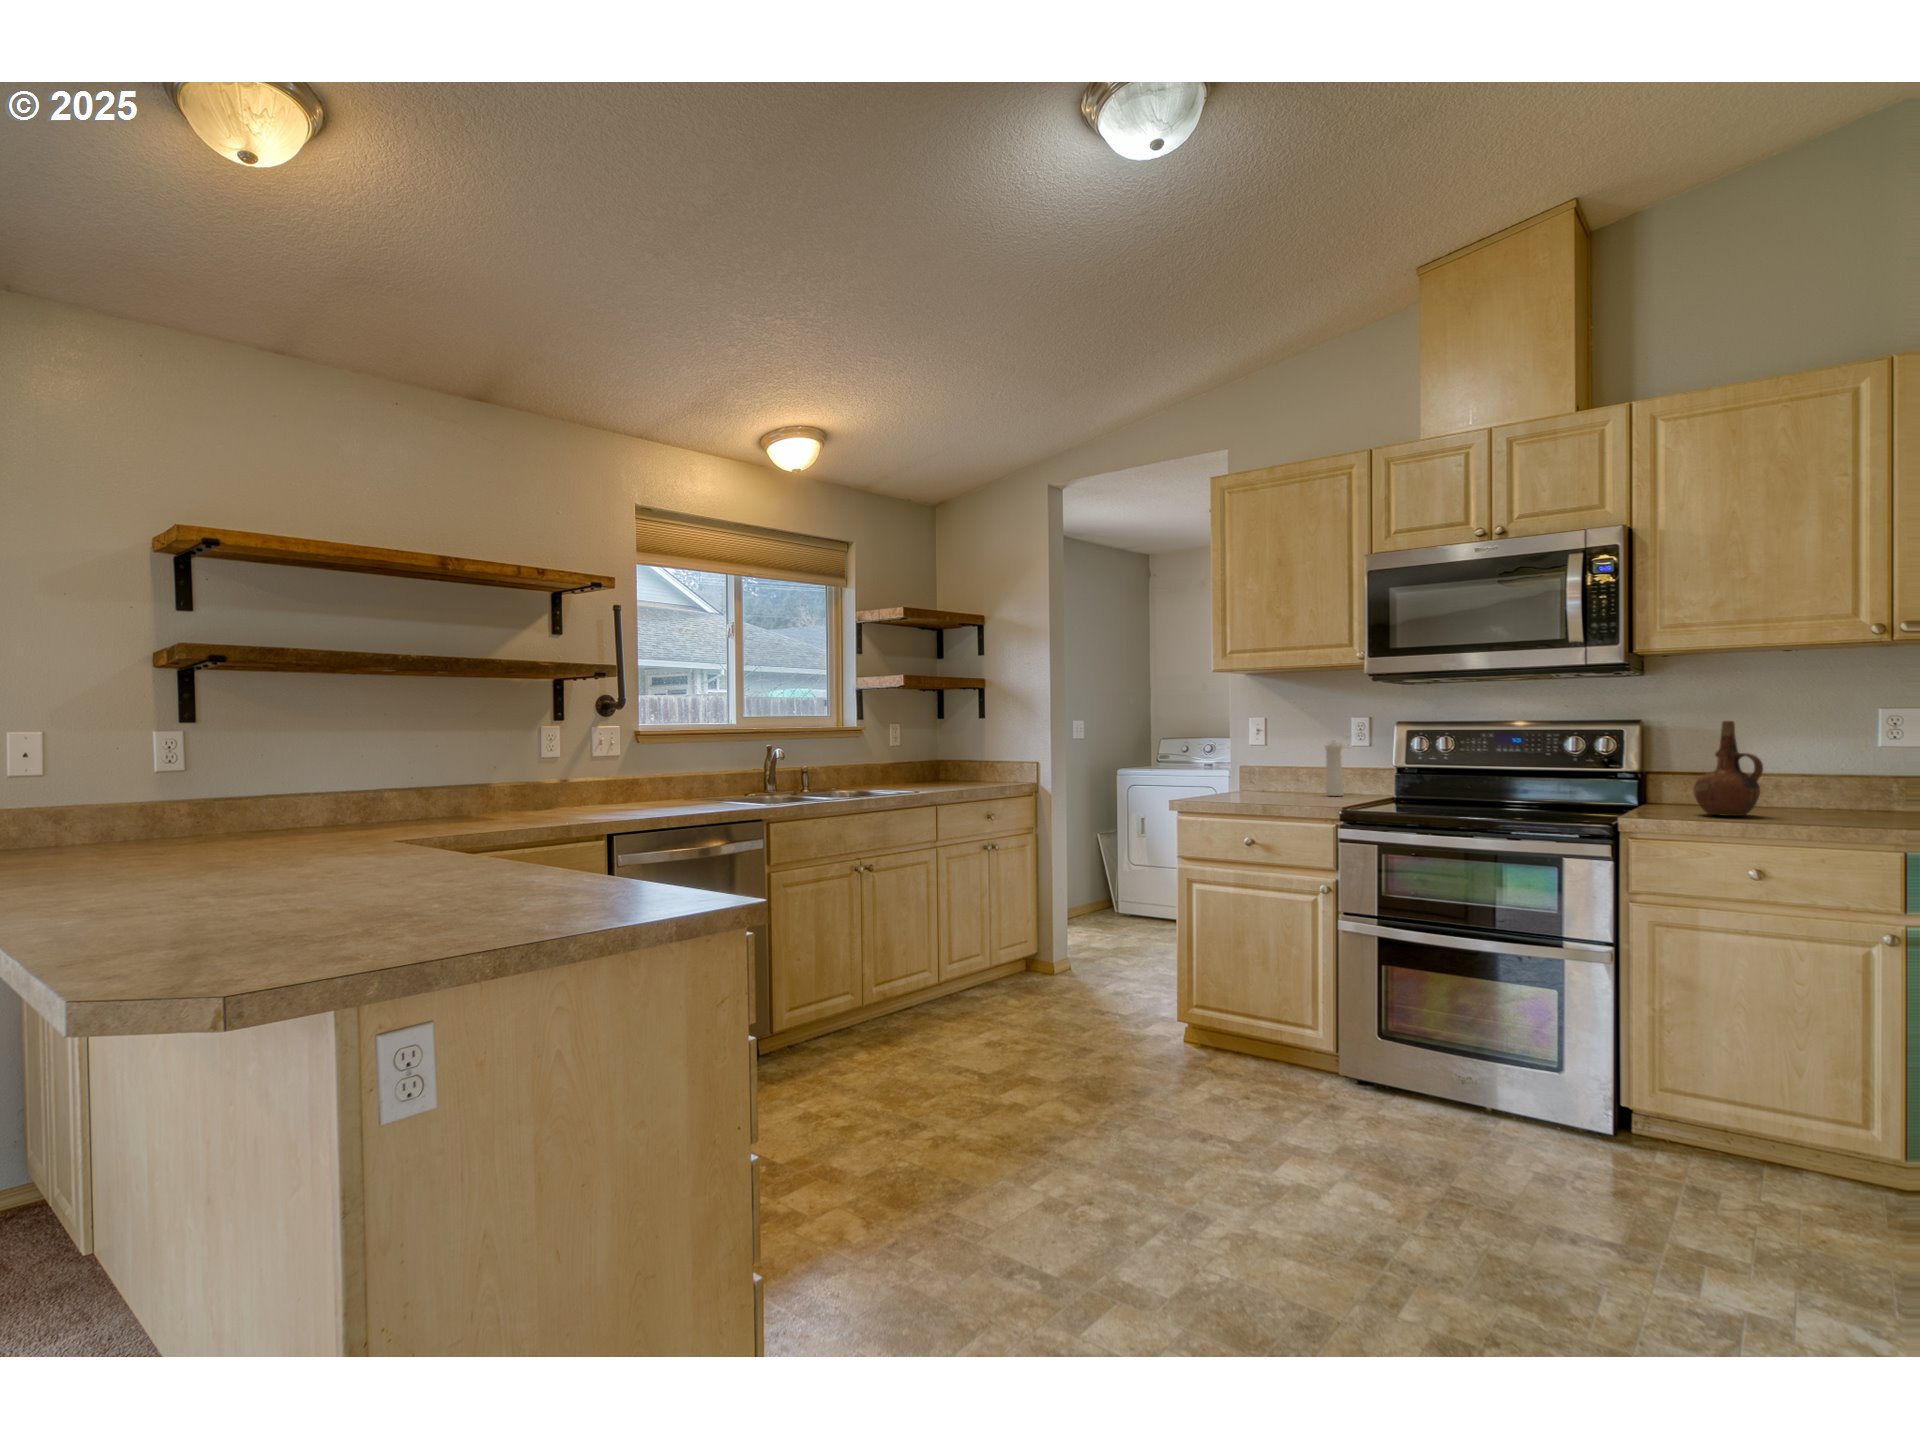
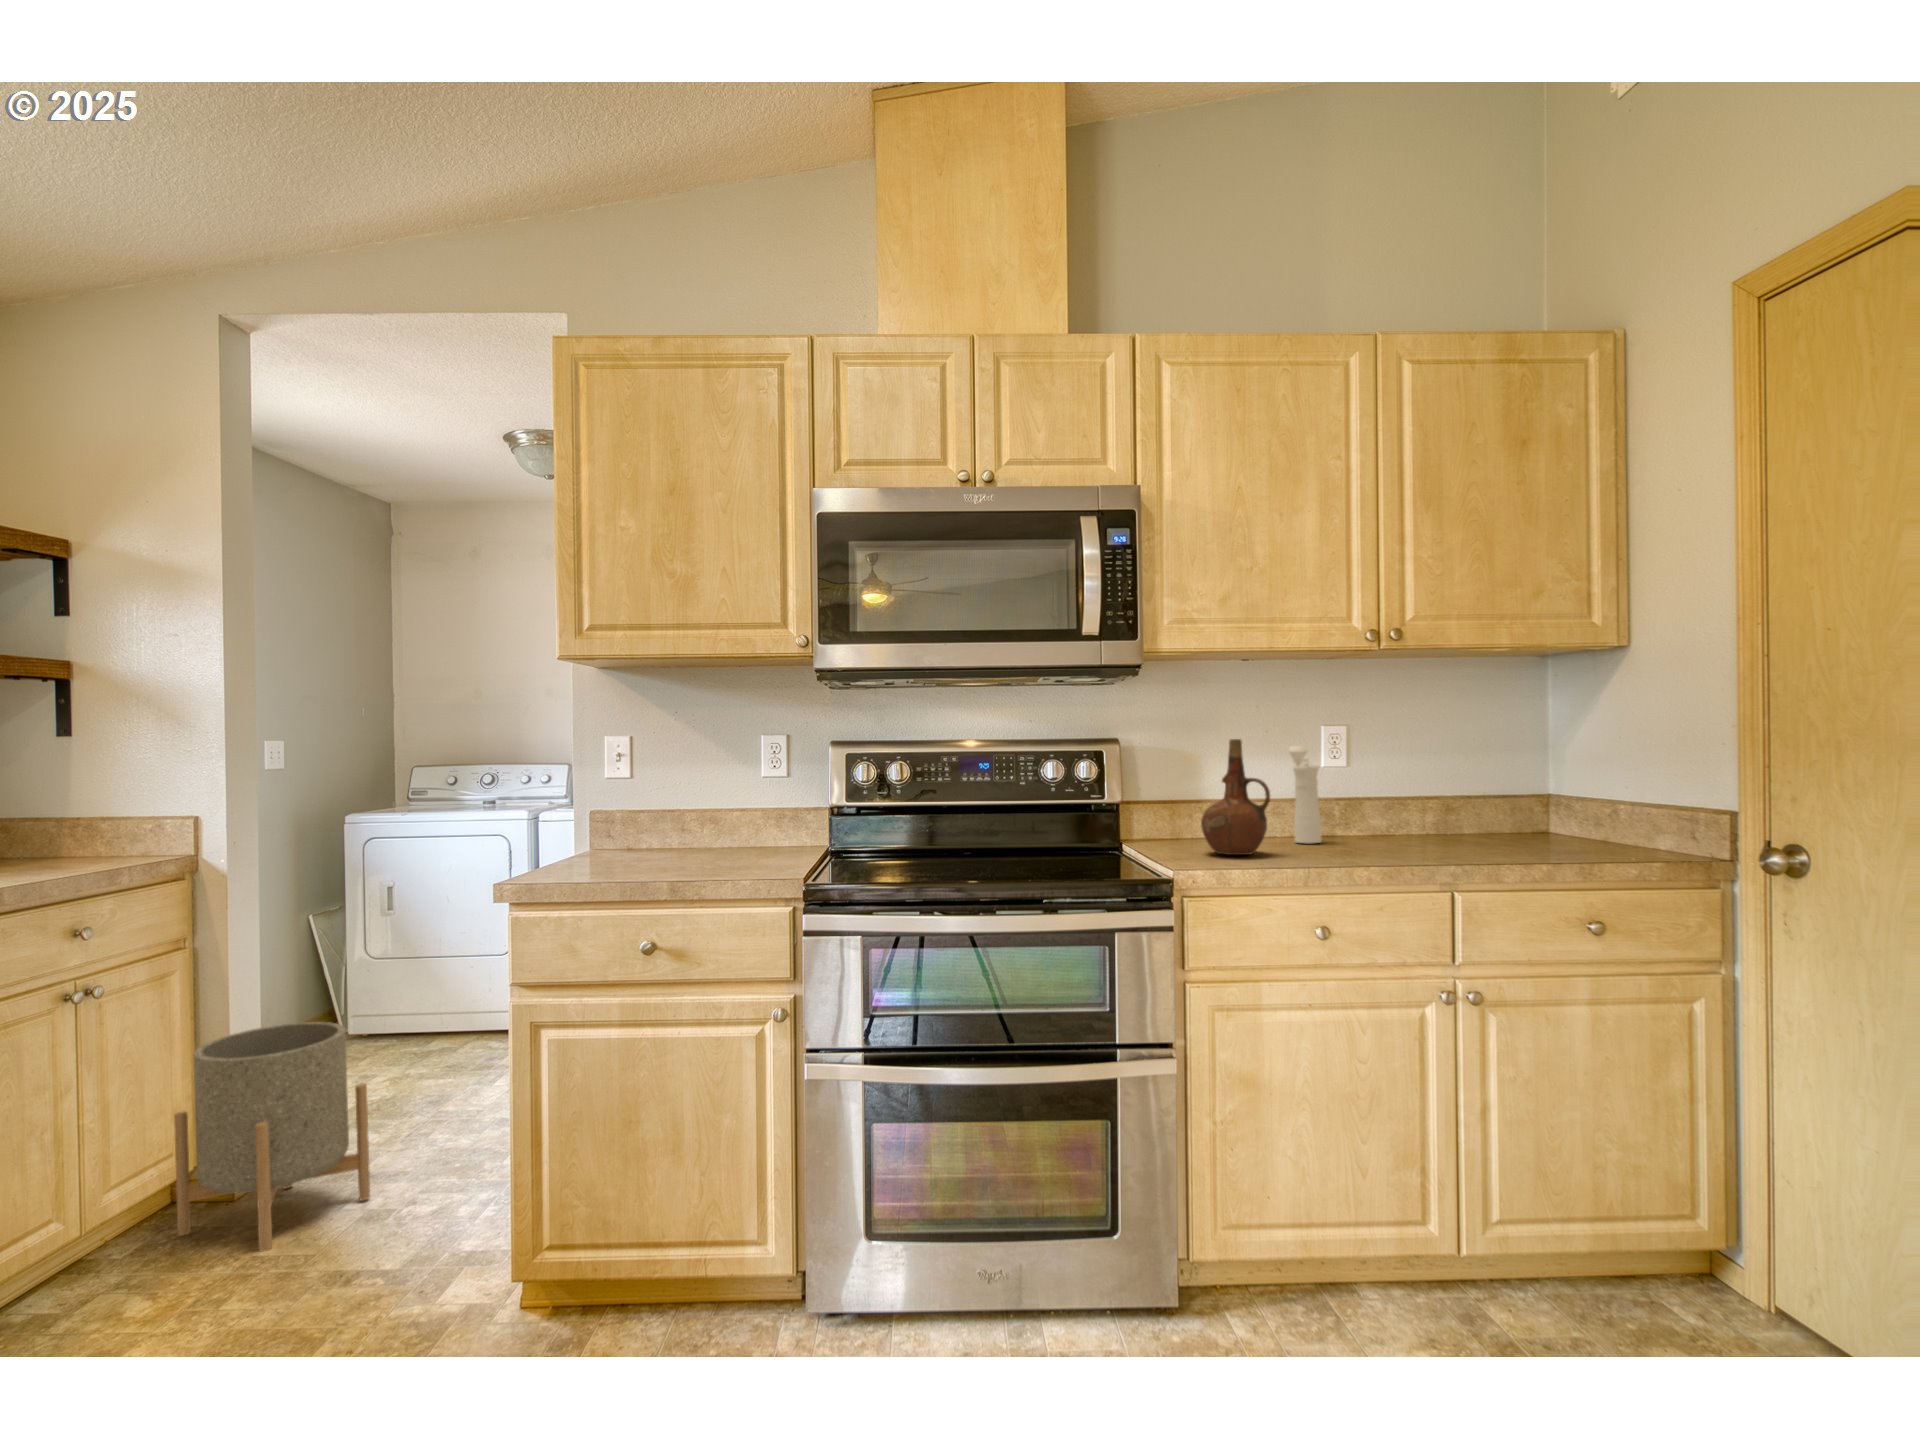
pepper mill: present [1325,734,1350,796] -> present [1288,746,1322,843]
planter: none [1028,880,1119,994] -> present [174,1022,370,1251]

